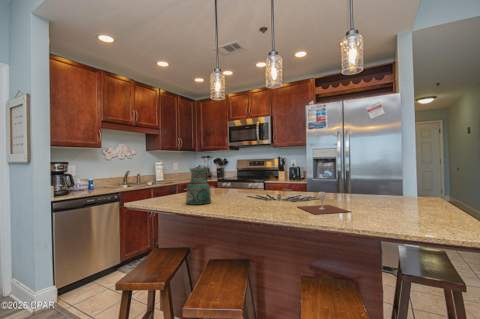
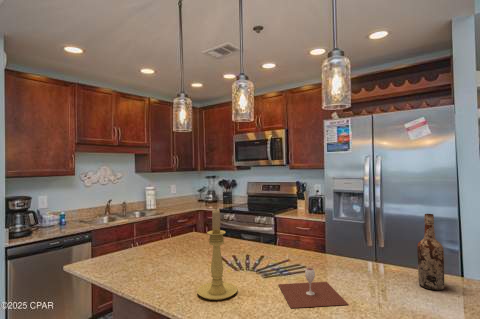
candle holder: none [241,150,271,214] -> present [197,209,238,300]
wine bottle: none [390,155,408,205] -> present [417,214,444,290]
ceramic pitcher: present [186,167,211,205] -> none [143,216,176,270]

